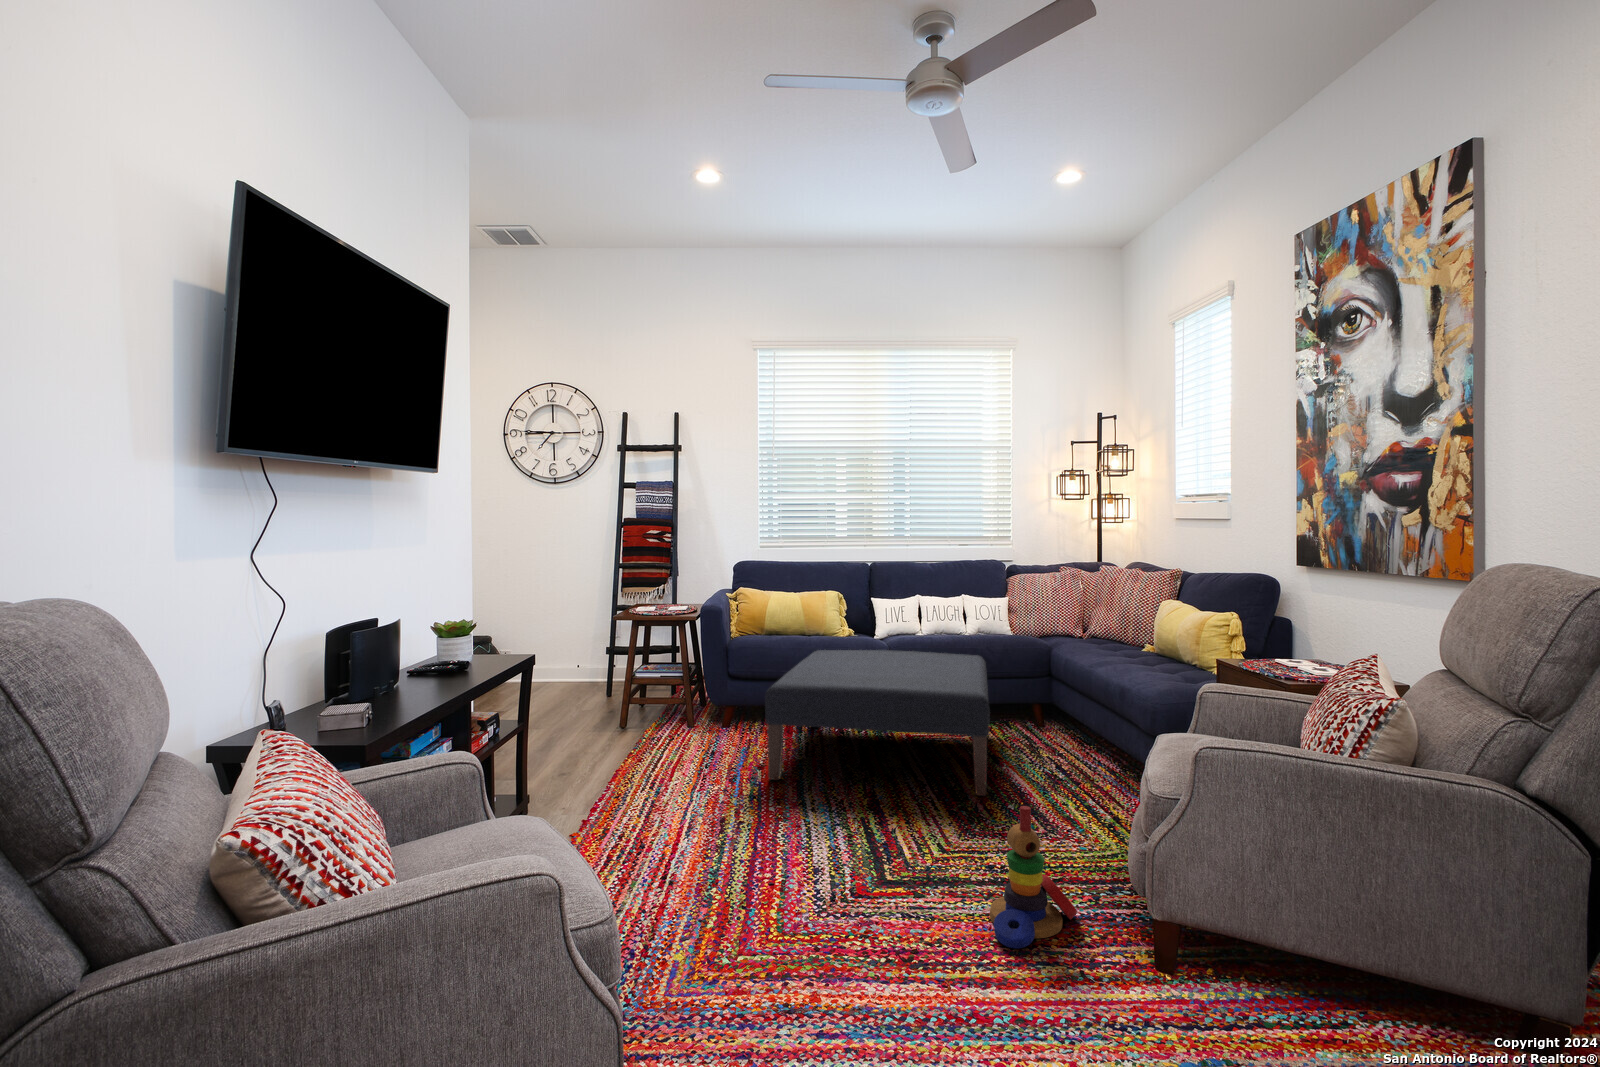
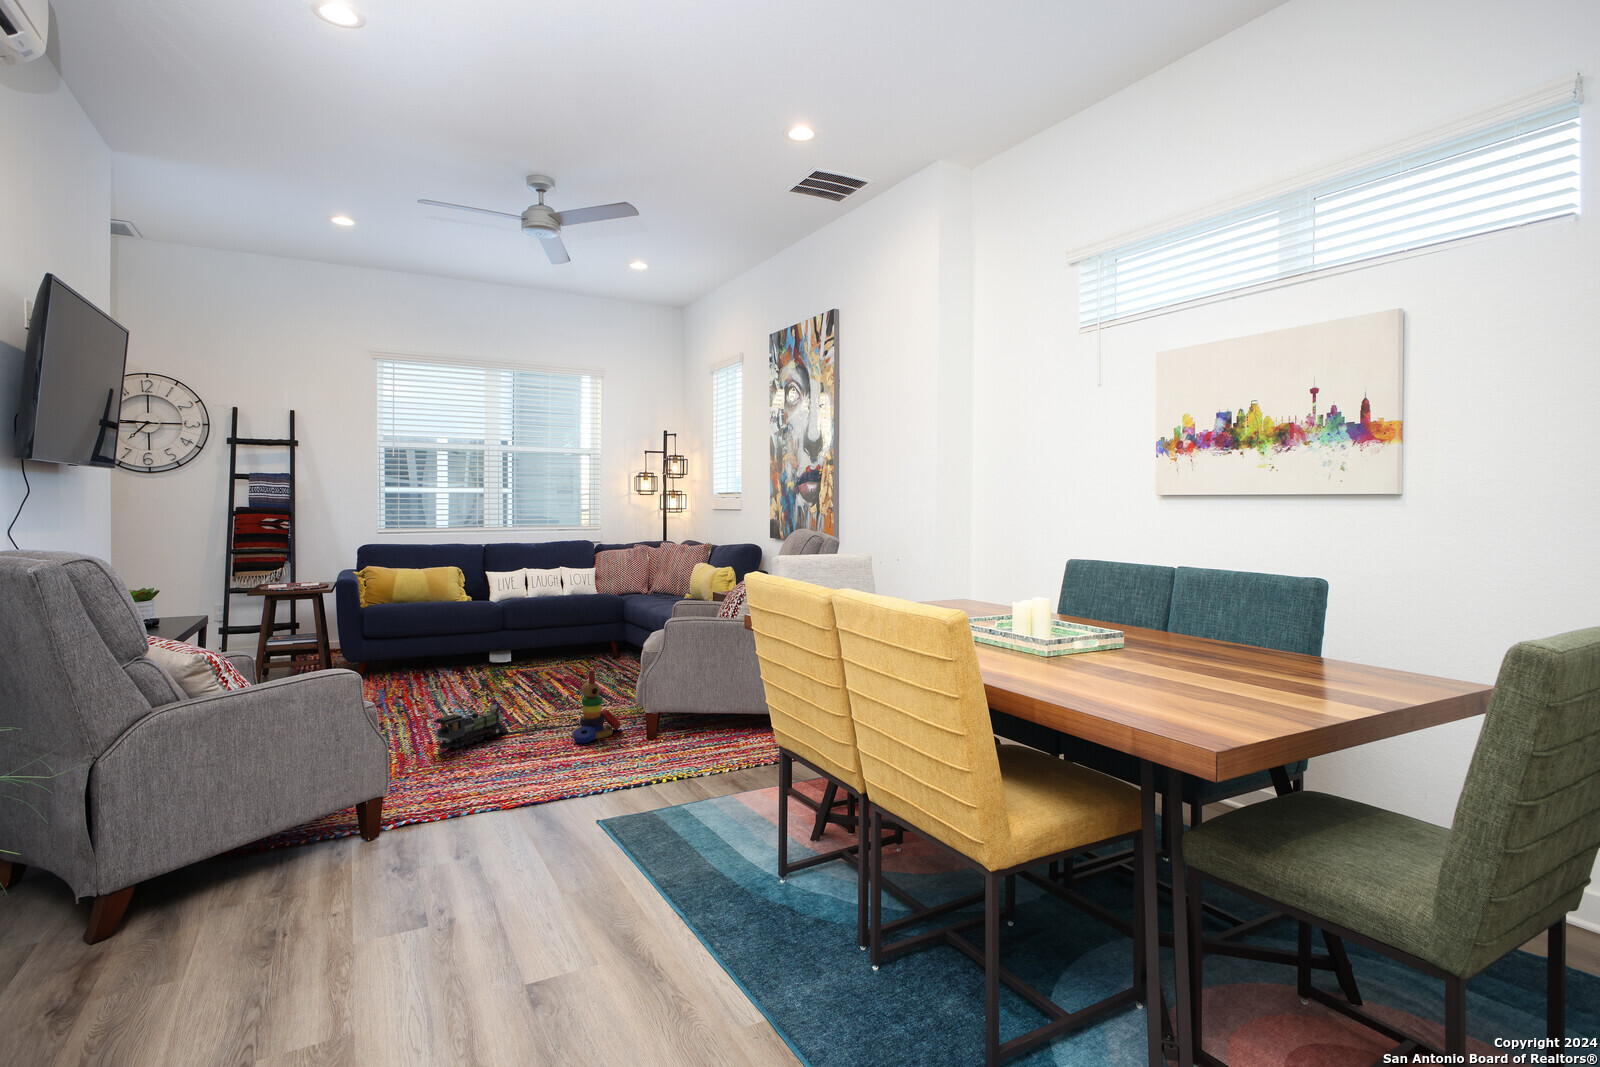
ottoman: present [765,650,990,796] -> none [407,608,578,702]
toy train: none [775,822,887,911] -> present [434,699,508,750]

